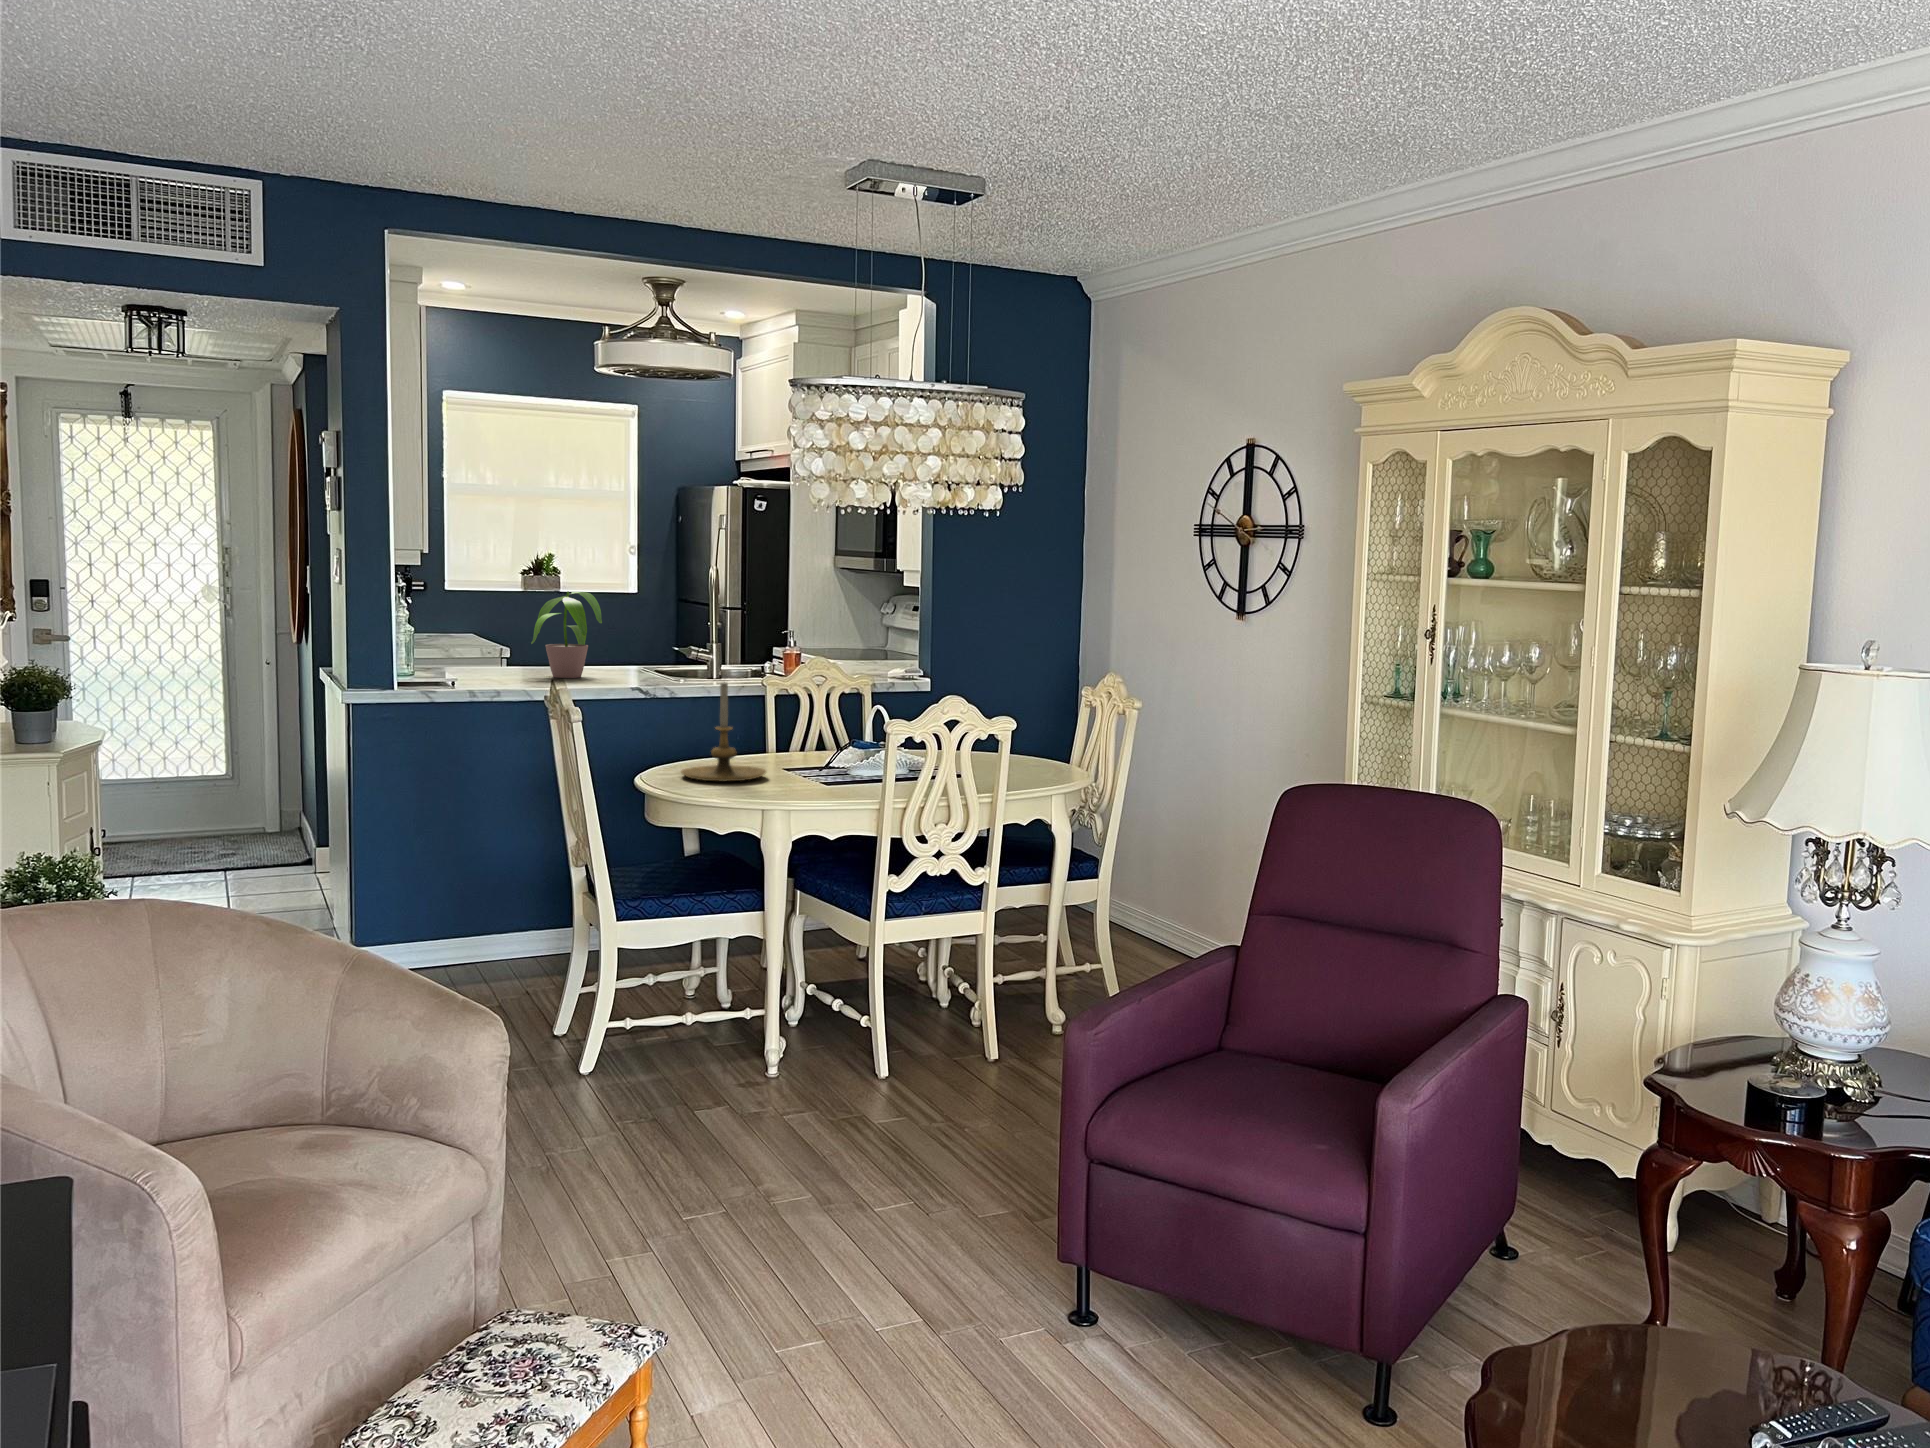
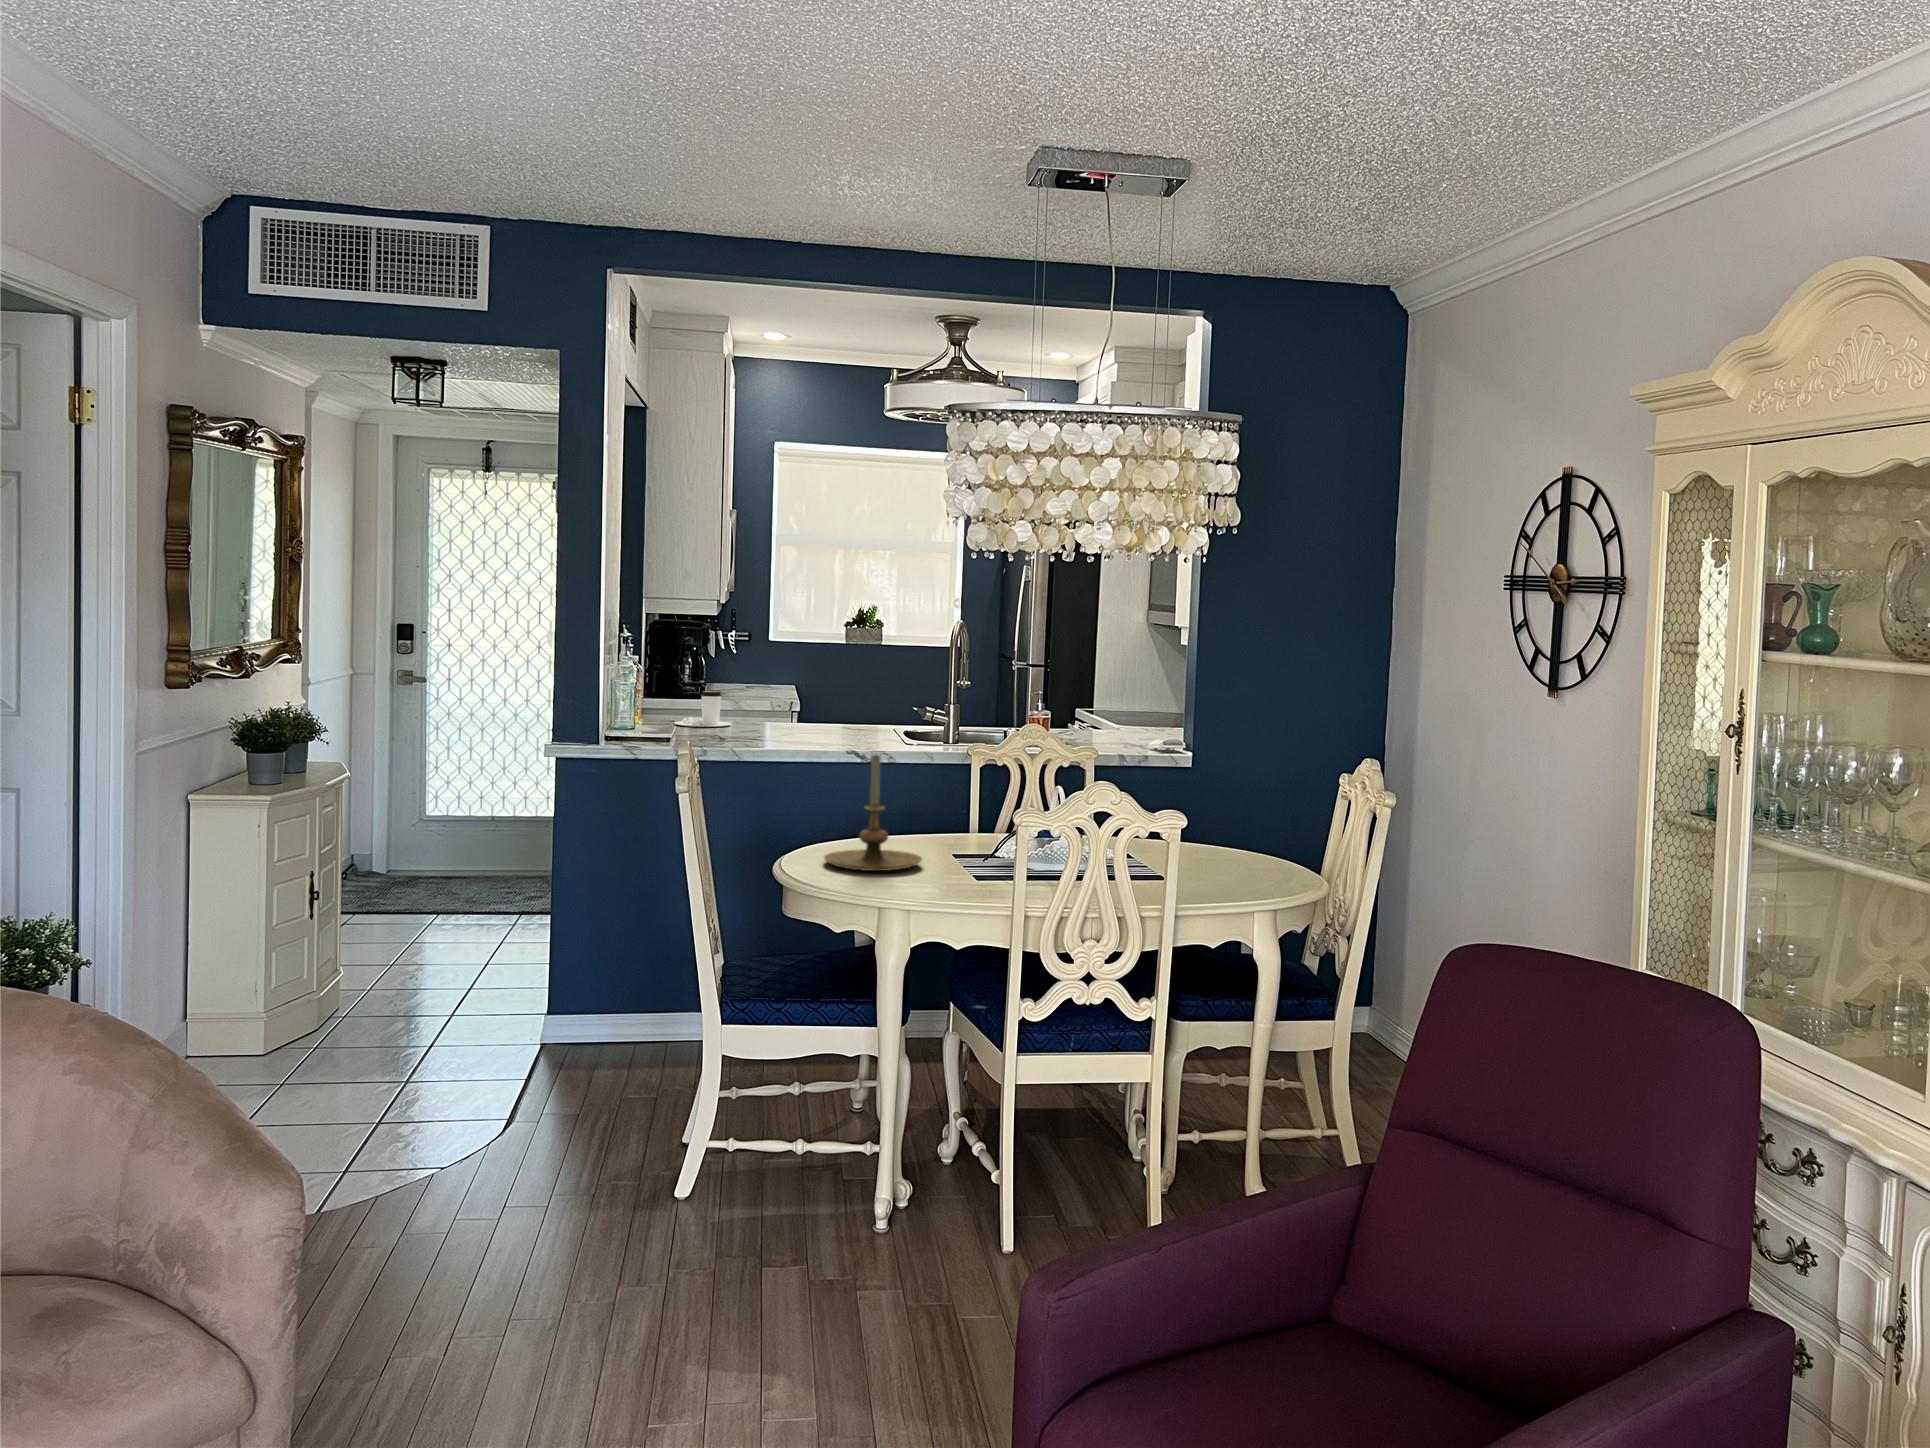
potted plant: present [532,591,602,678] -> none [742,646,847,739]
coffee cup: none [430,637,487,671] -> present [674,691,731,727]

